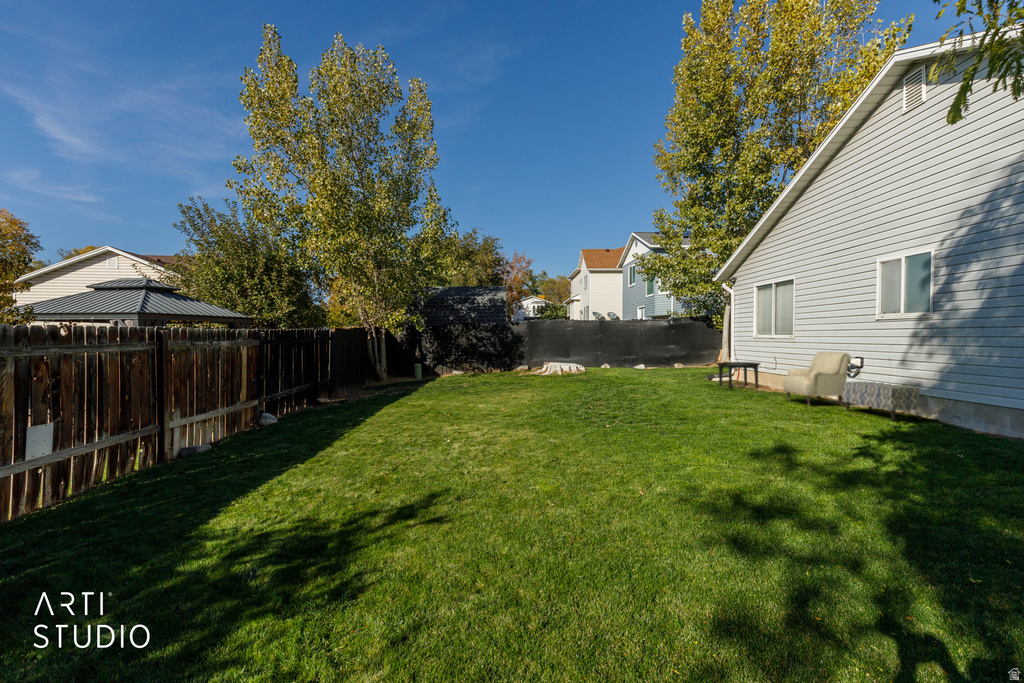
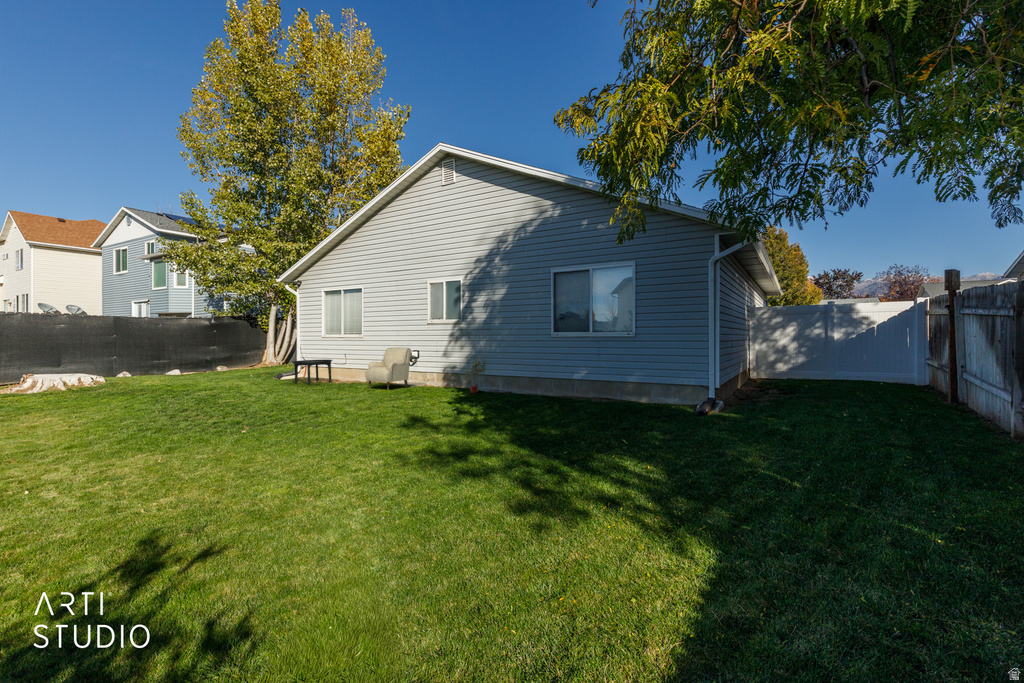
potted tree: none [925,369,977,430] -> present [463,356,486,393]
bench: present [843,381,921,420] -> none [411,367,459,392]

